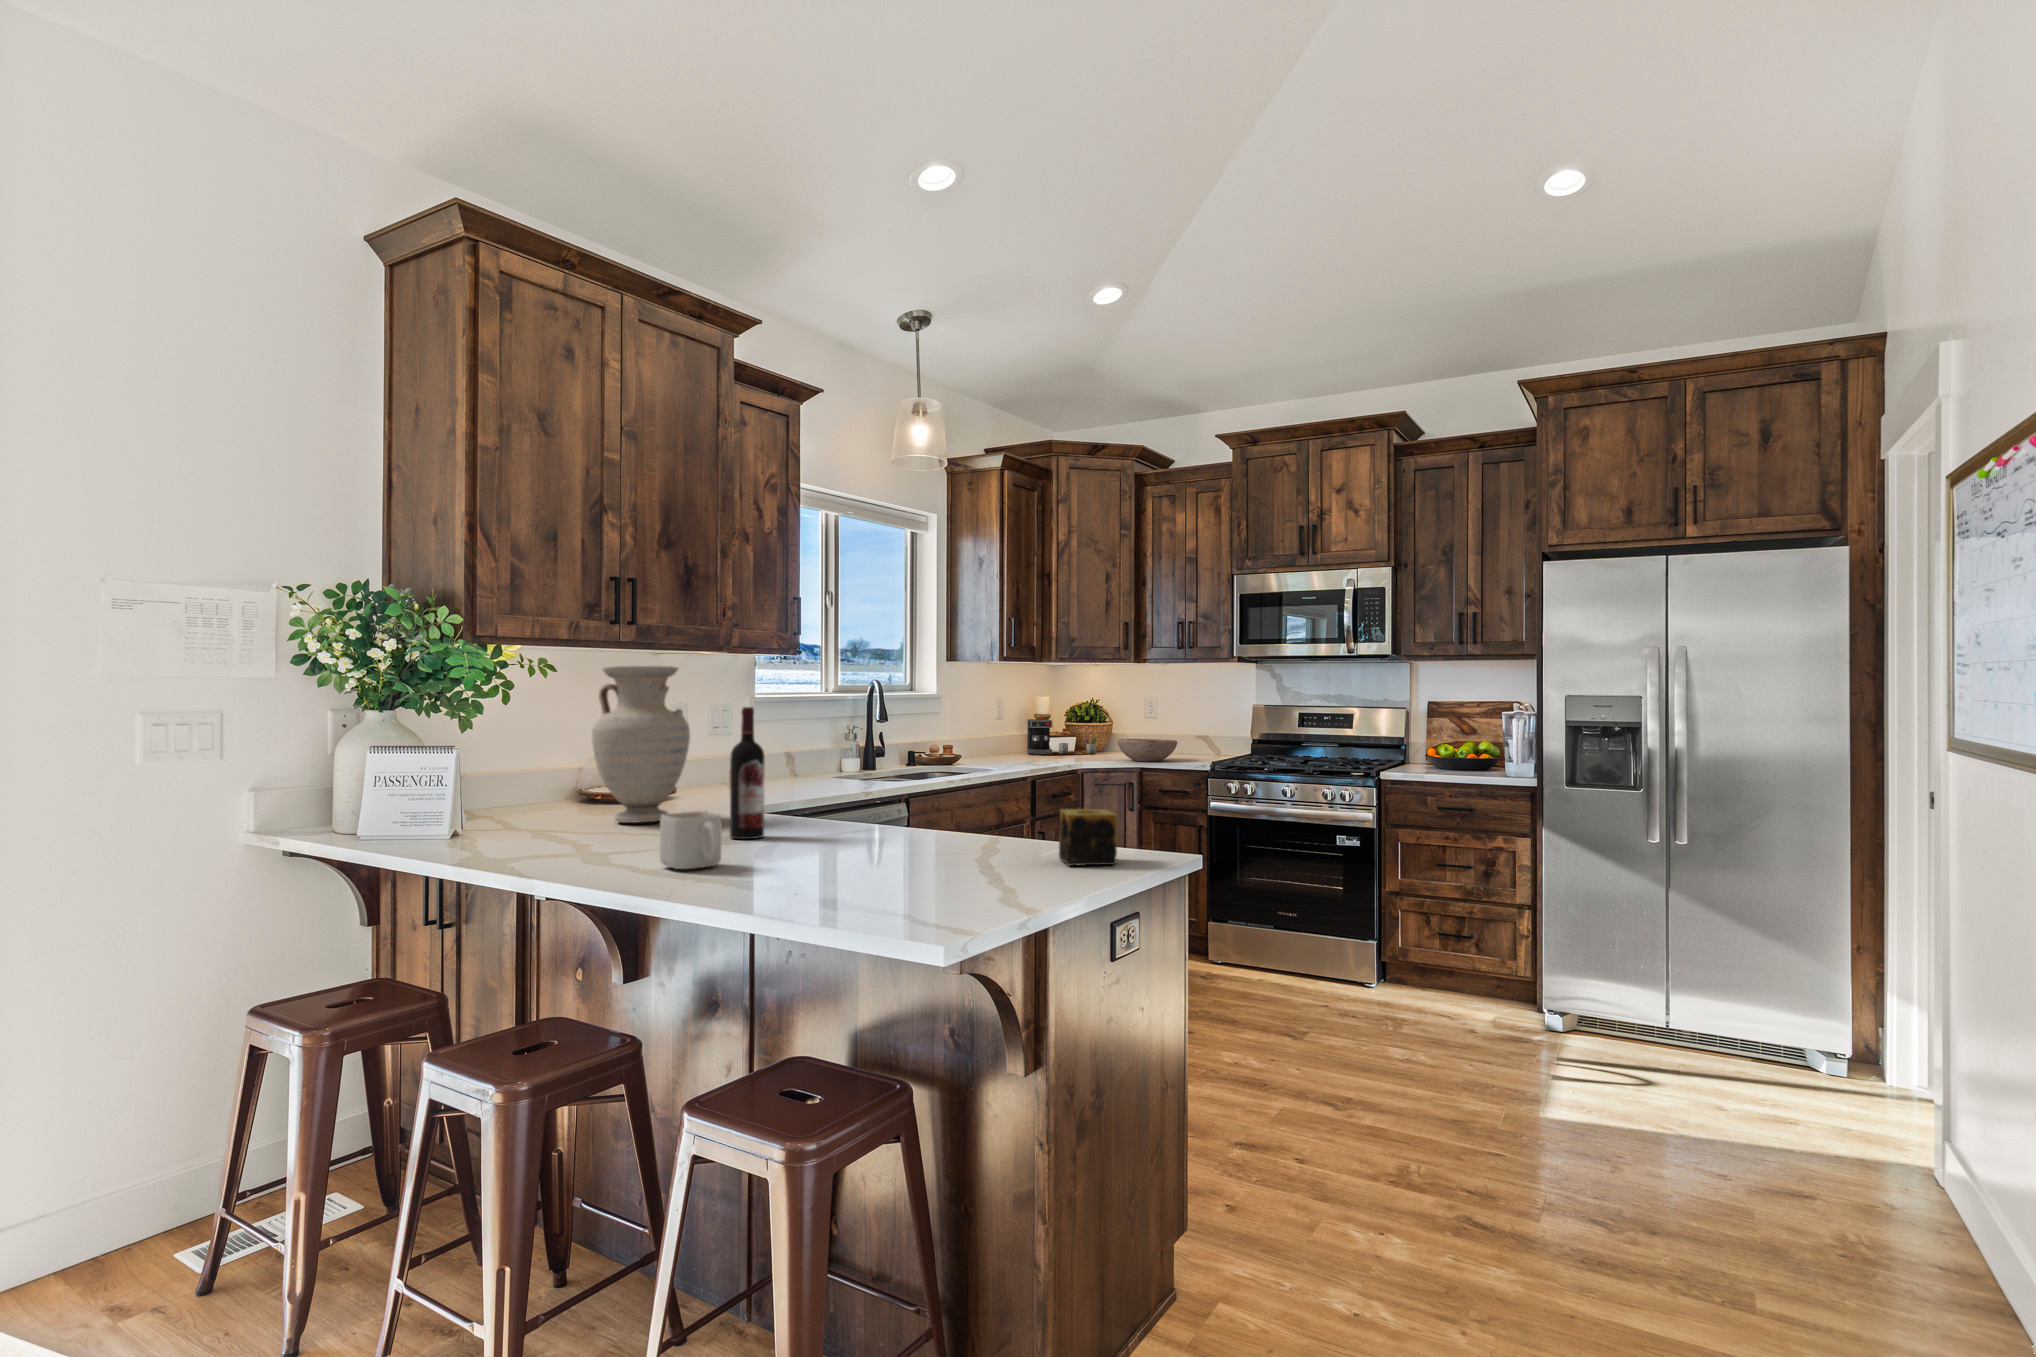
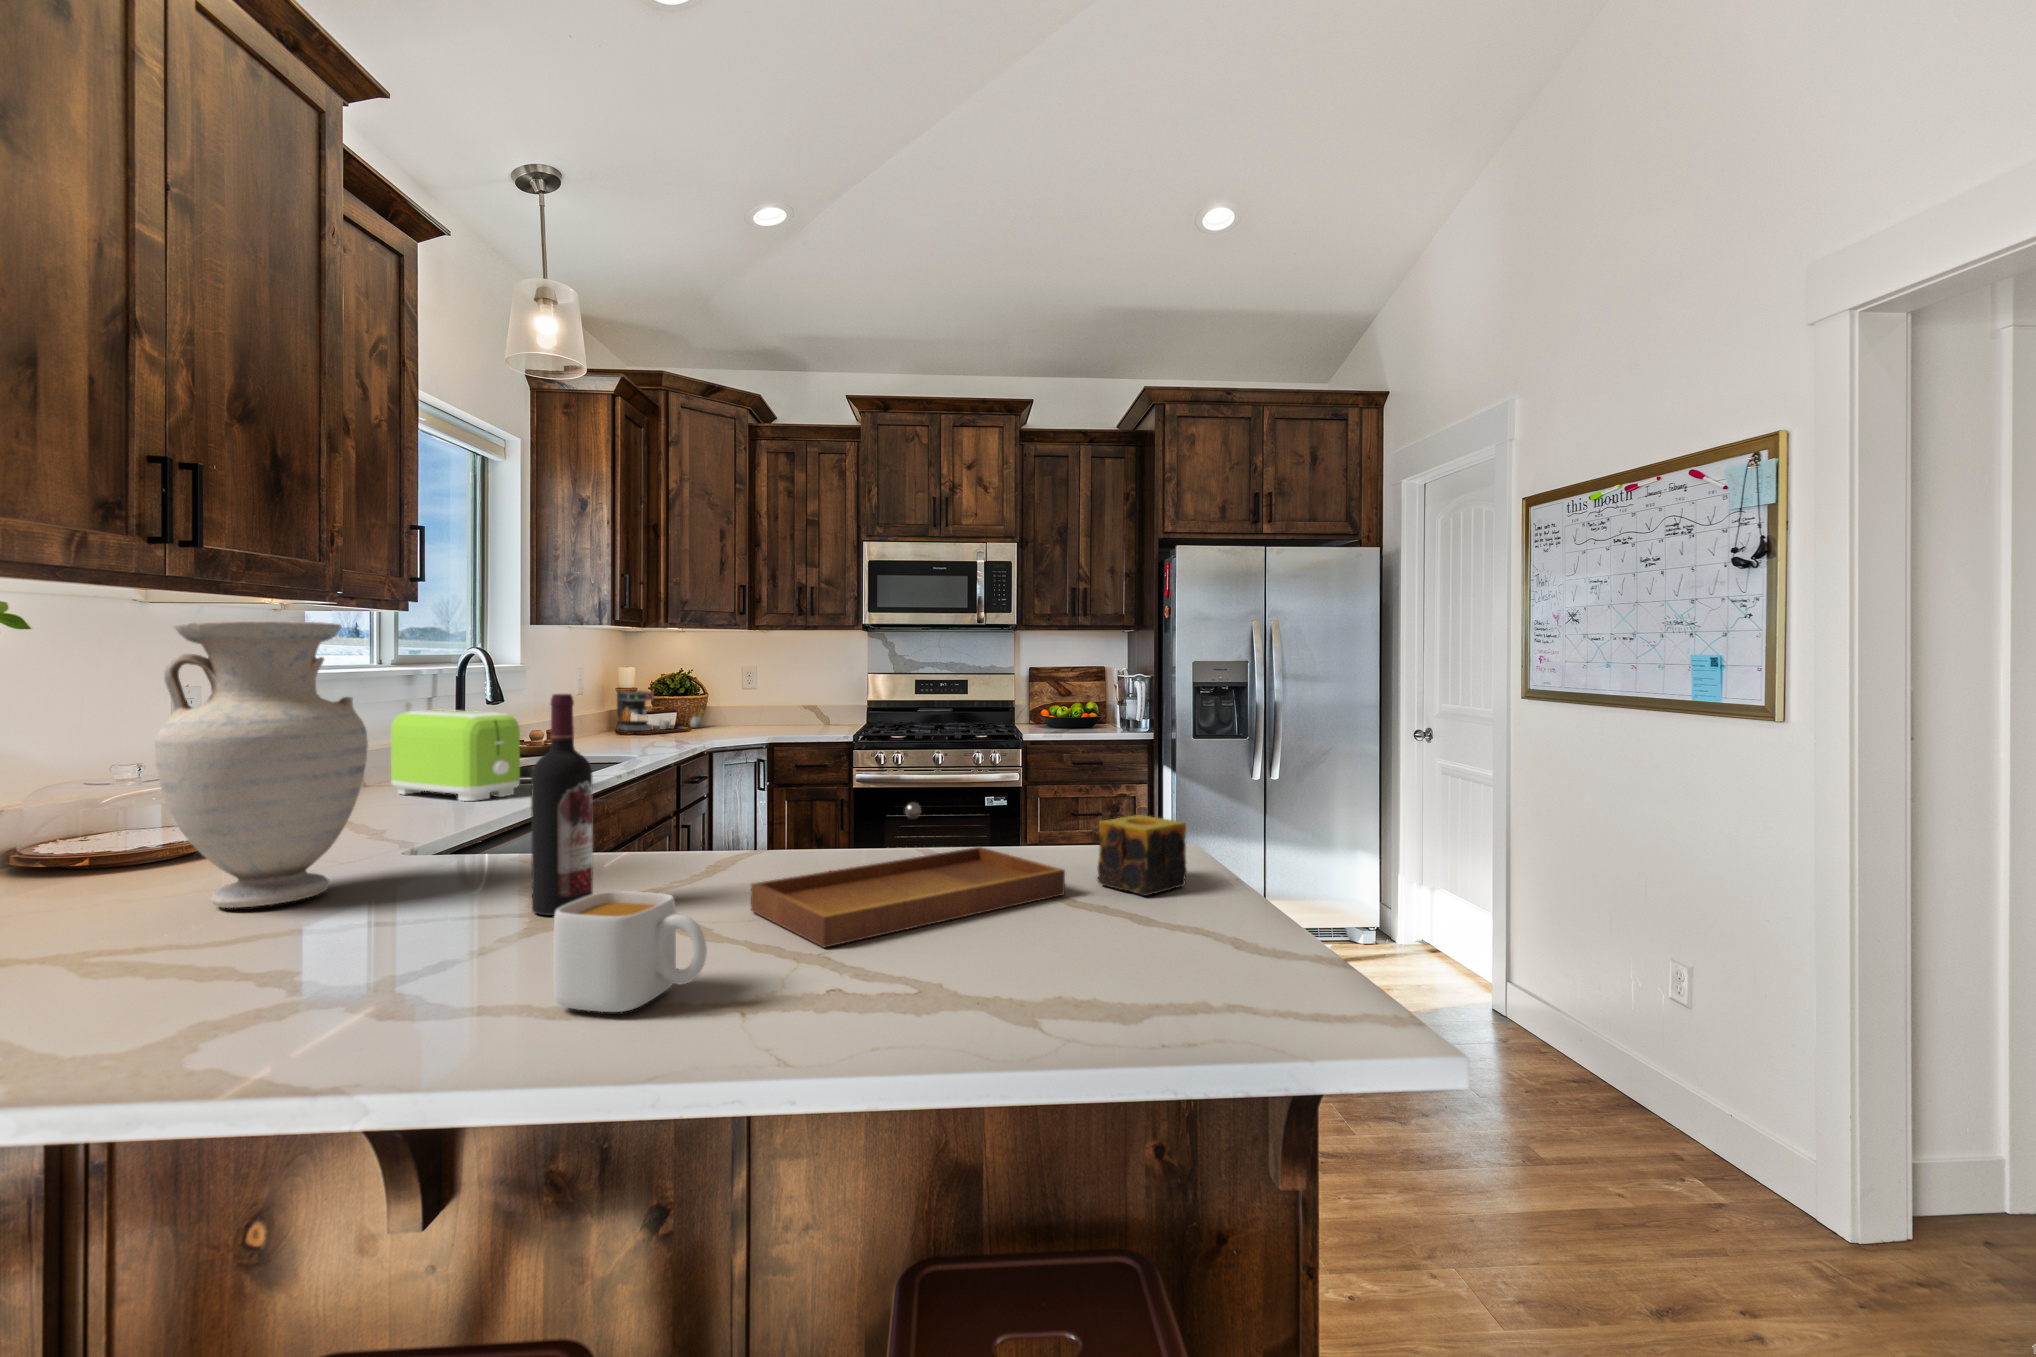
toaster: none [789,726,858,789] -> present [391,710,520,801]
bowl: present [1117,739,1178,761] -> none [747,710,814,734]
tray: none [820,786,1022,863] -> present [751,803,1065,947]

